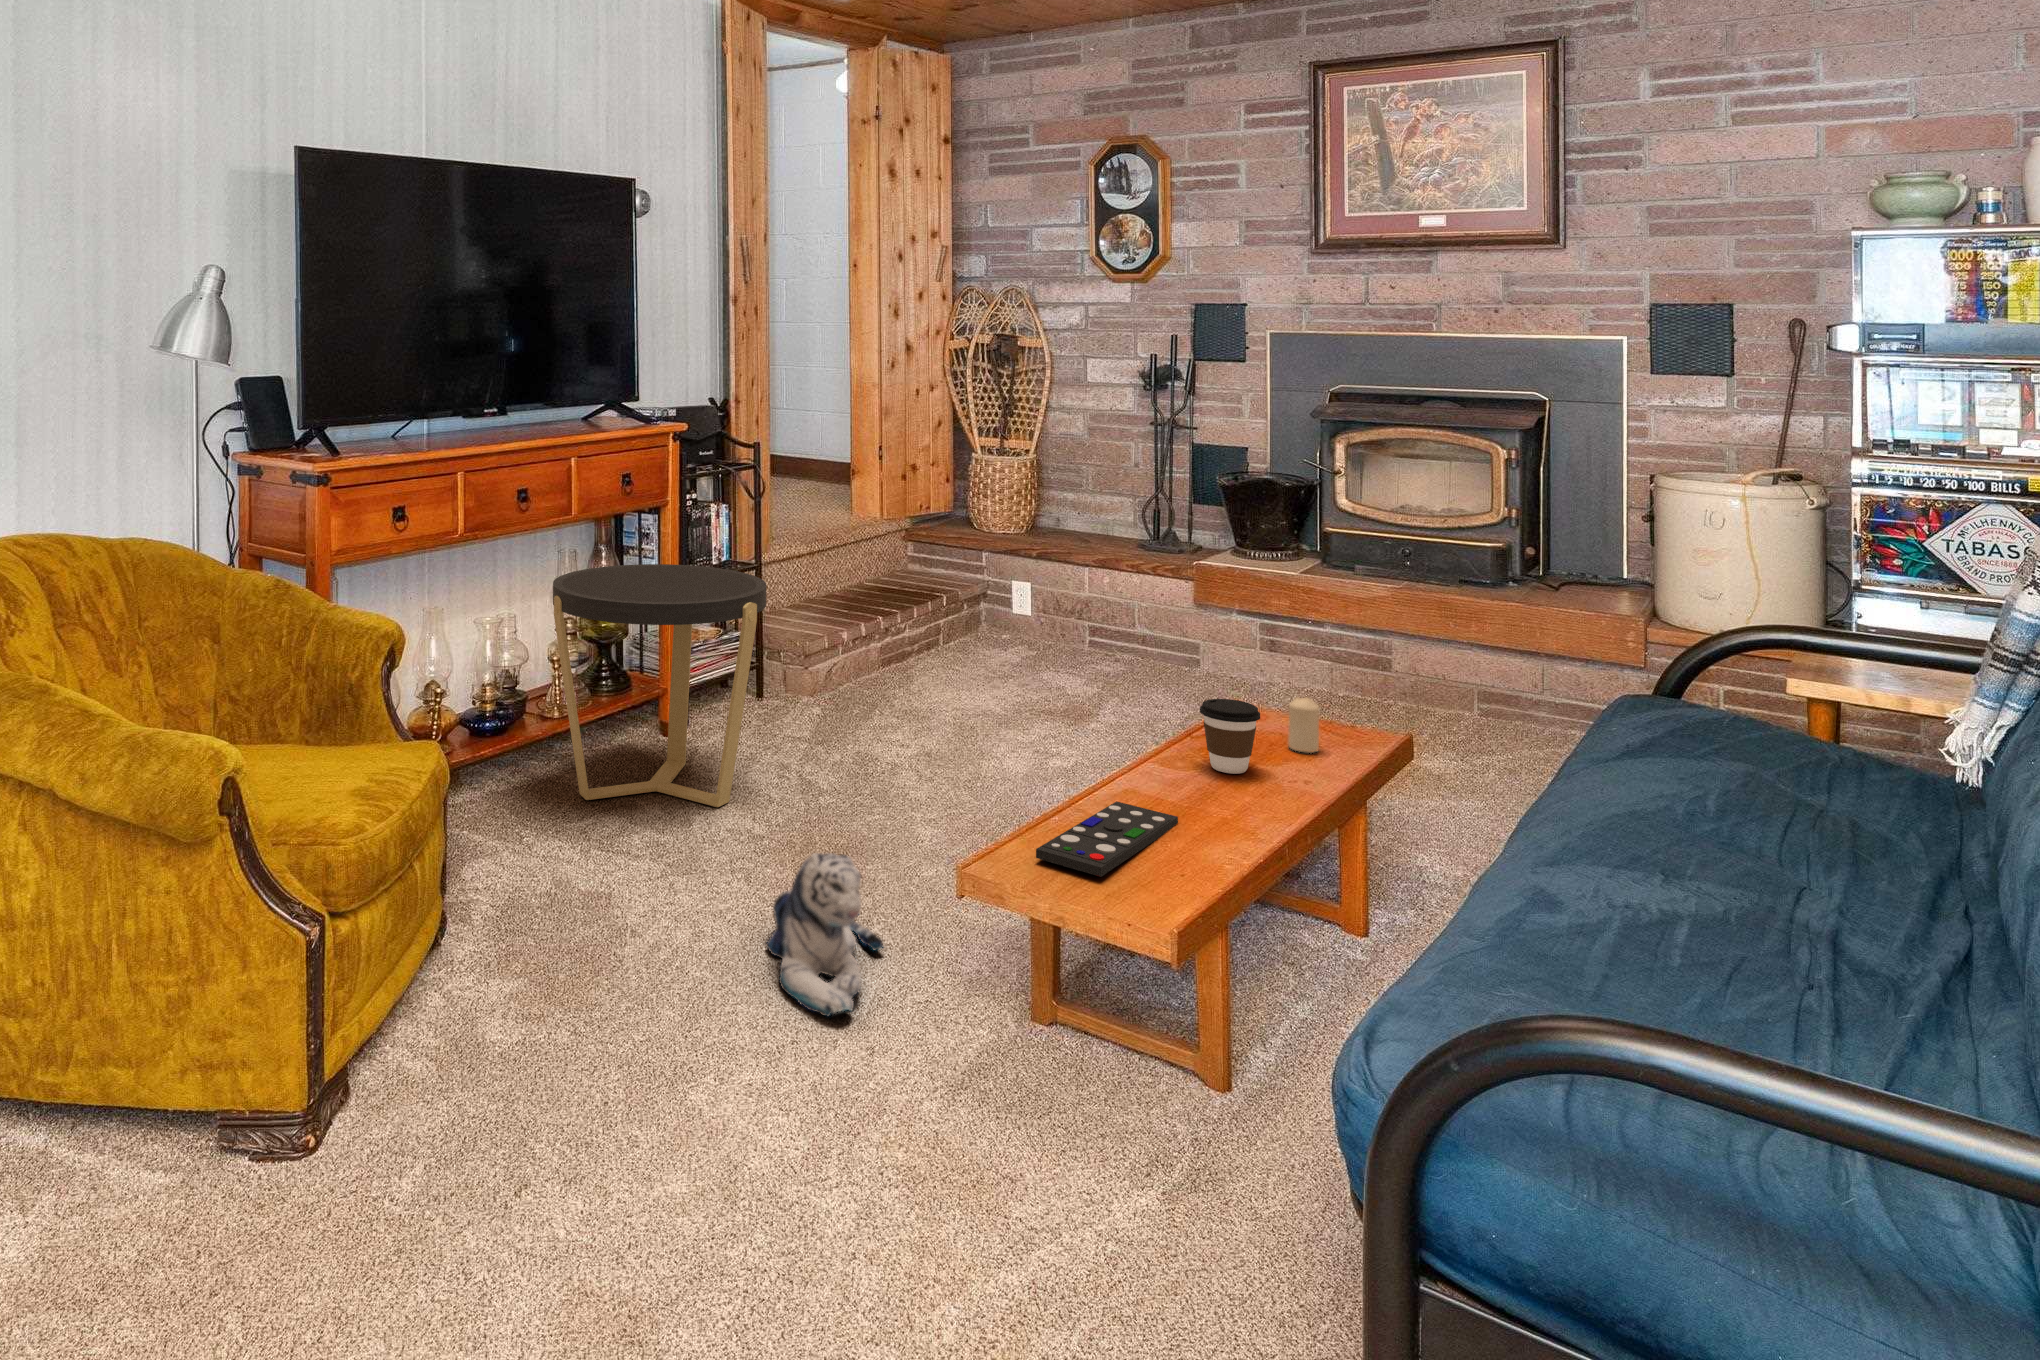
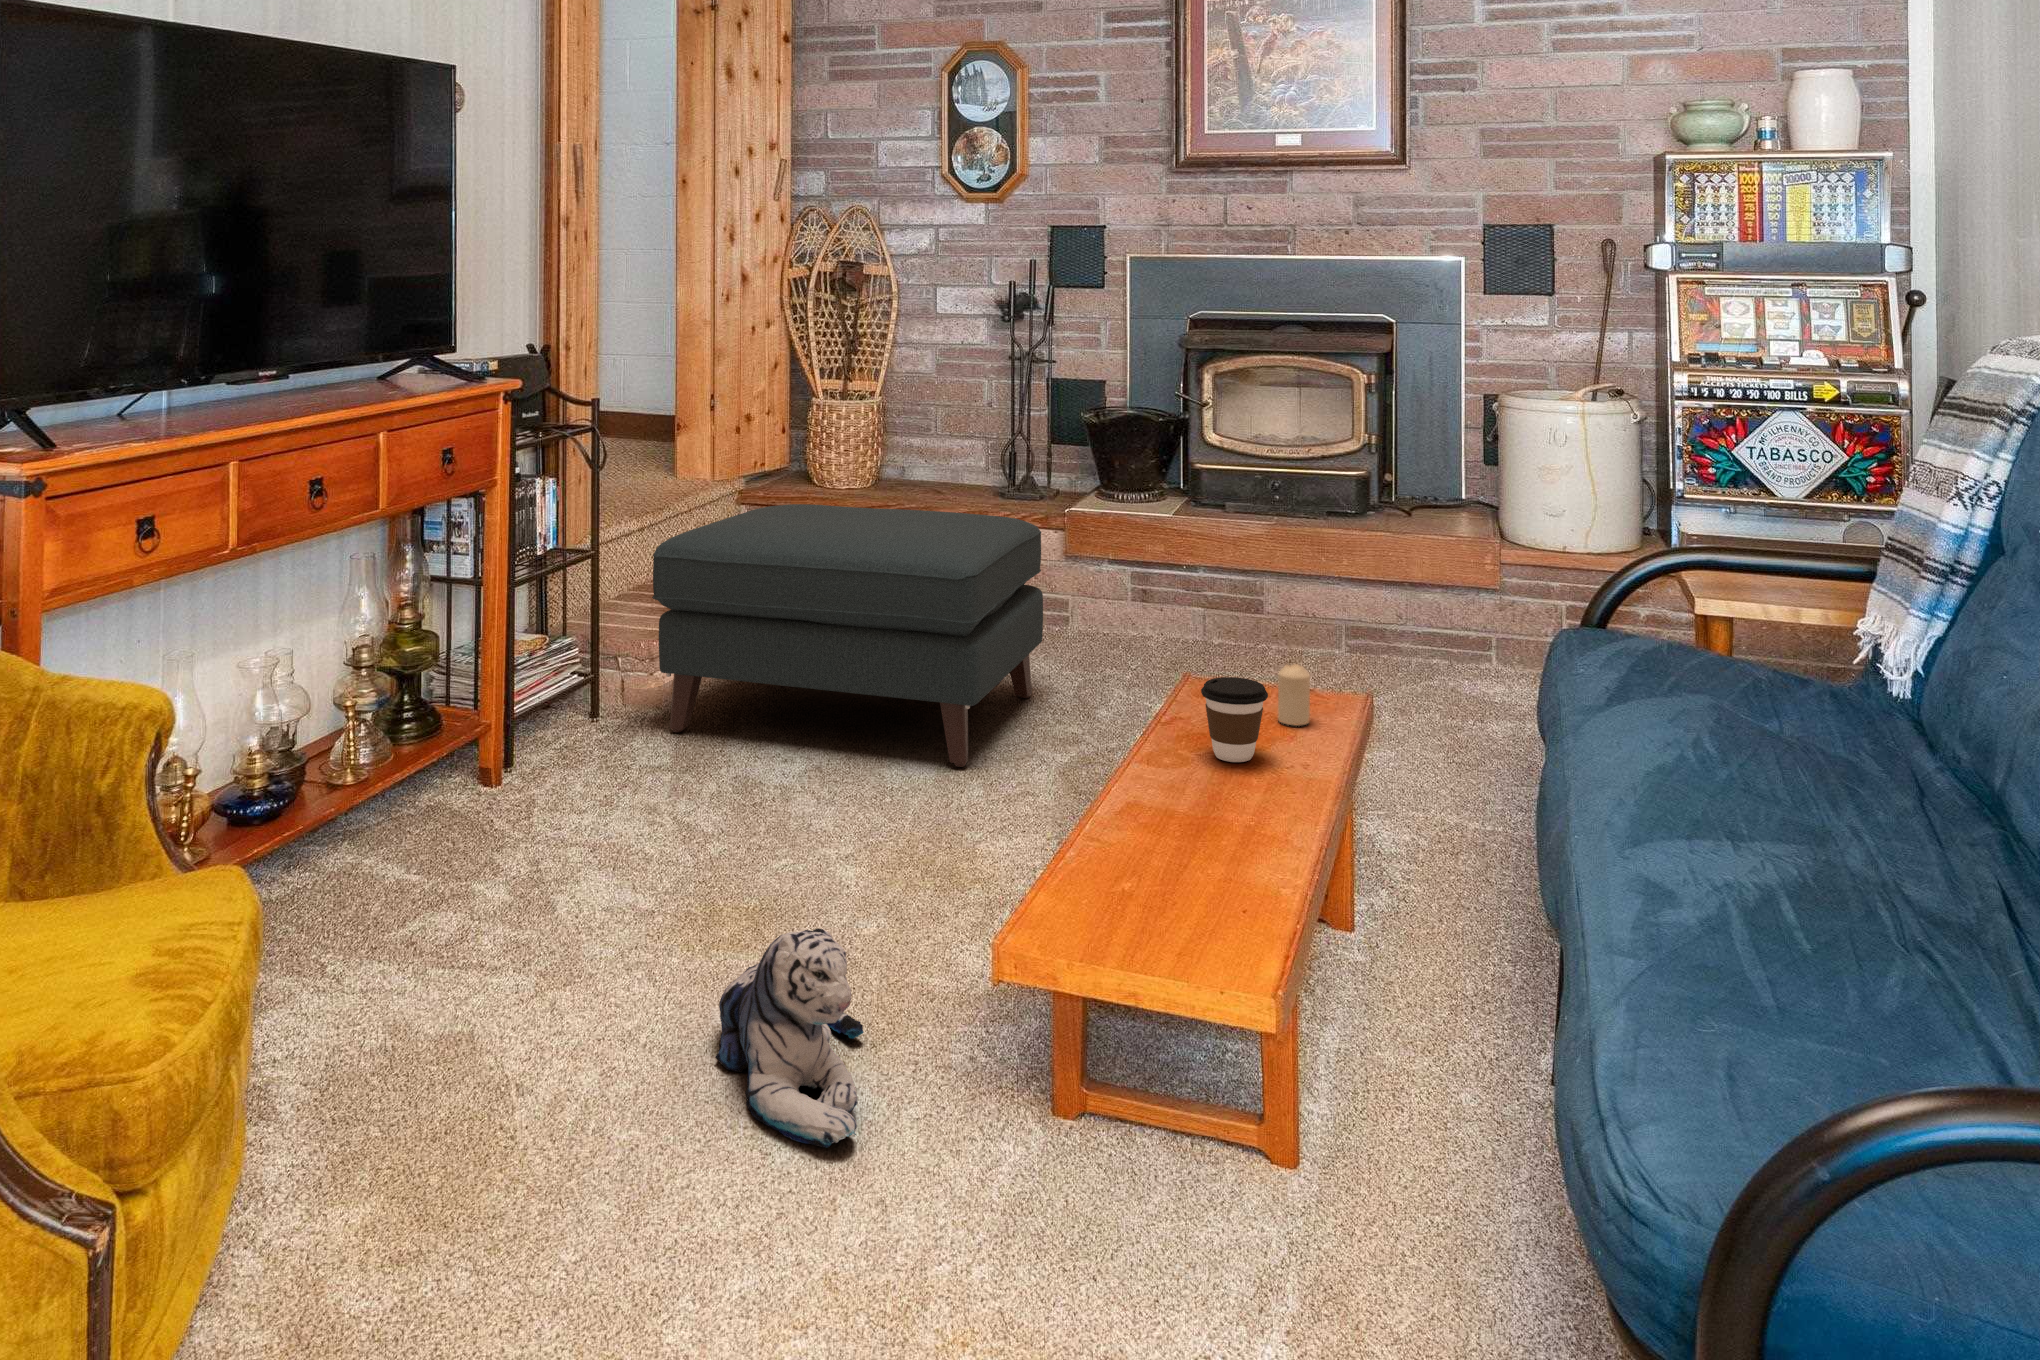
ottoman: none [795,539,1144,773] -> present [652,504,1043,767]
side table: present [553,564,767,807] -> none [356,562,645,885]
remote control: present [1036,801,1178,877] -> none [1089,817,1215,924]

